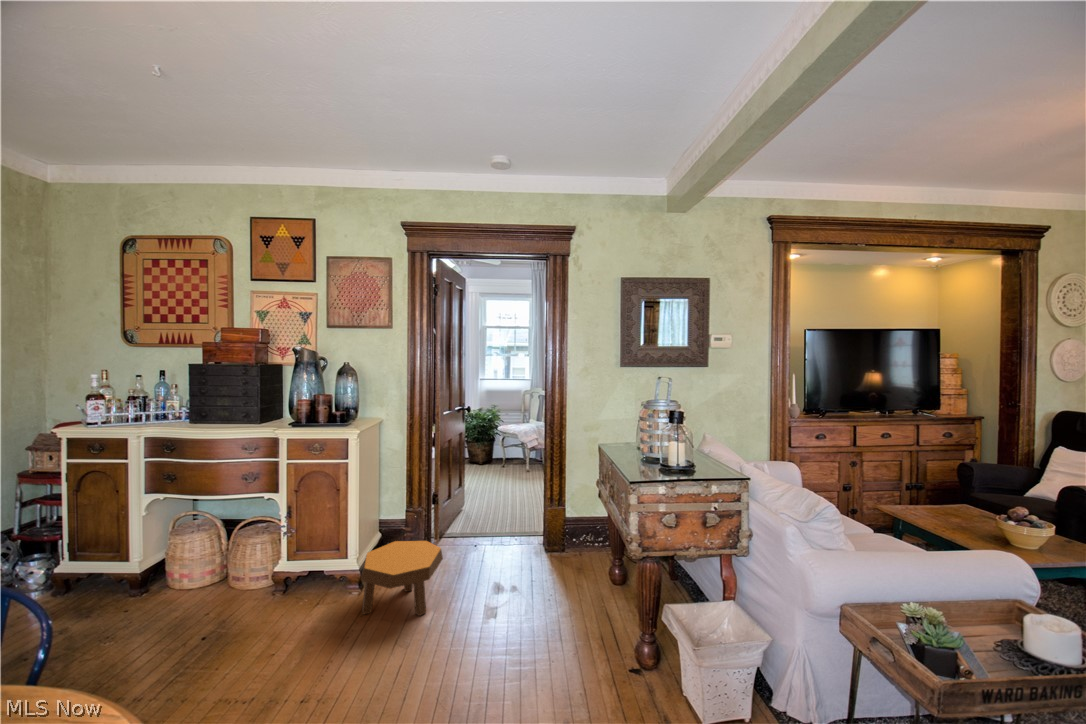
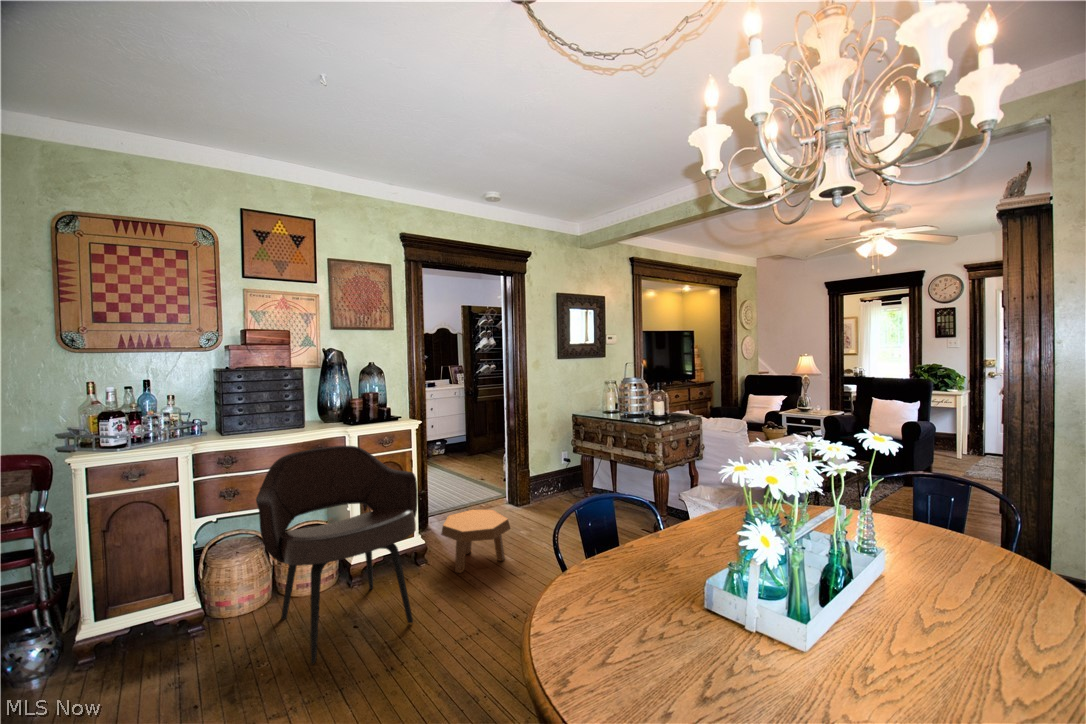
armchair: none [112,448,297,669] -> present [256,446,418,664]

